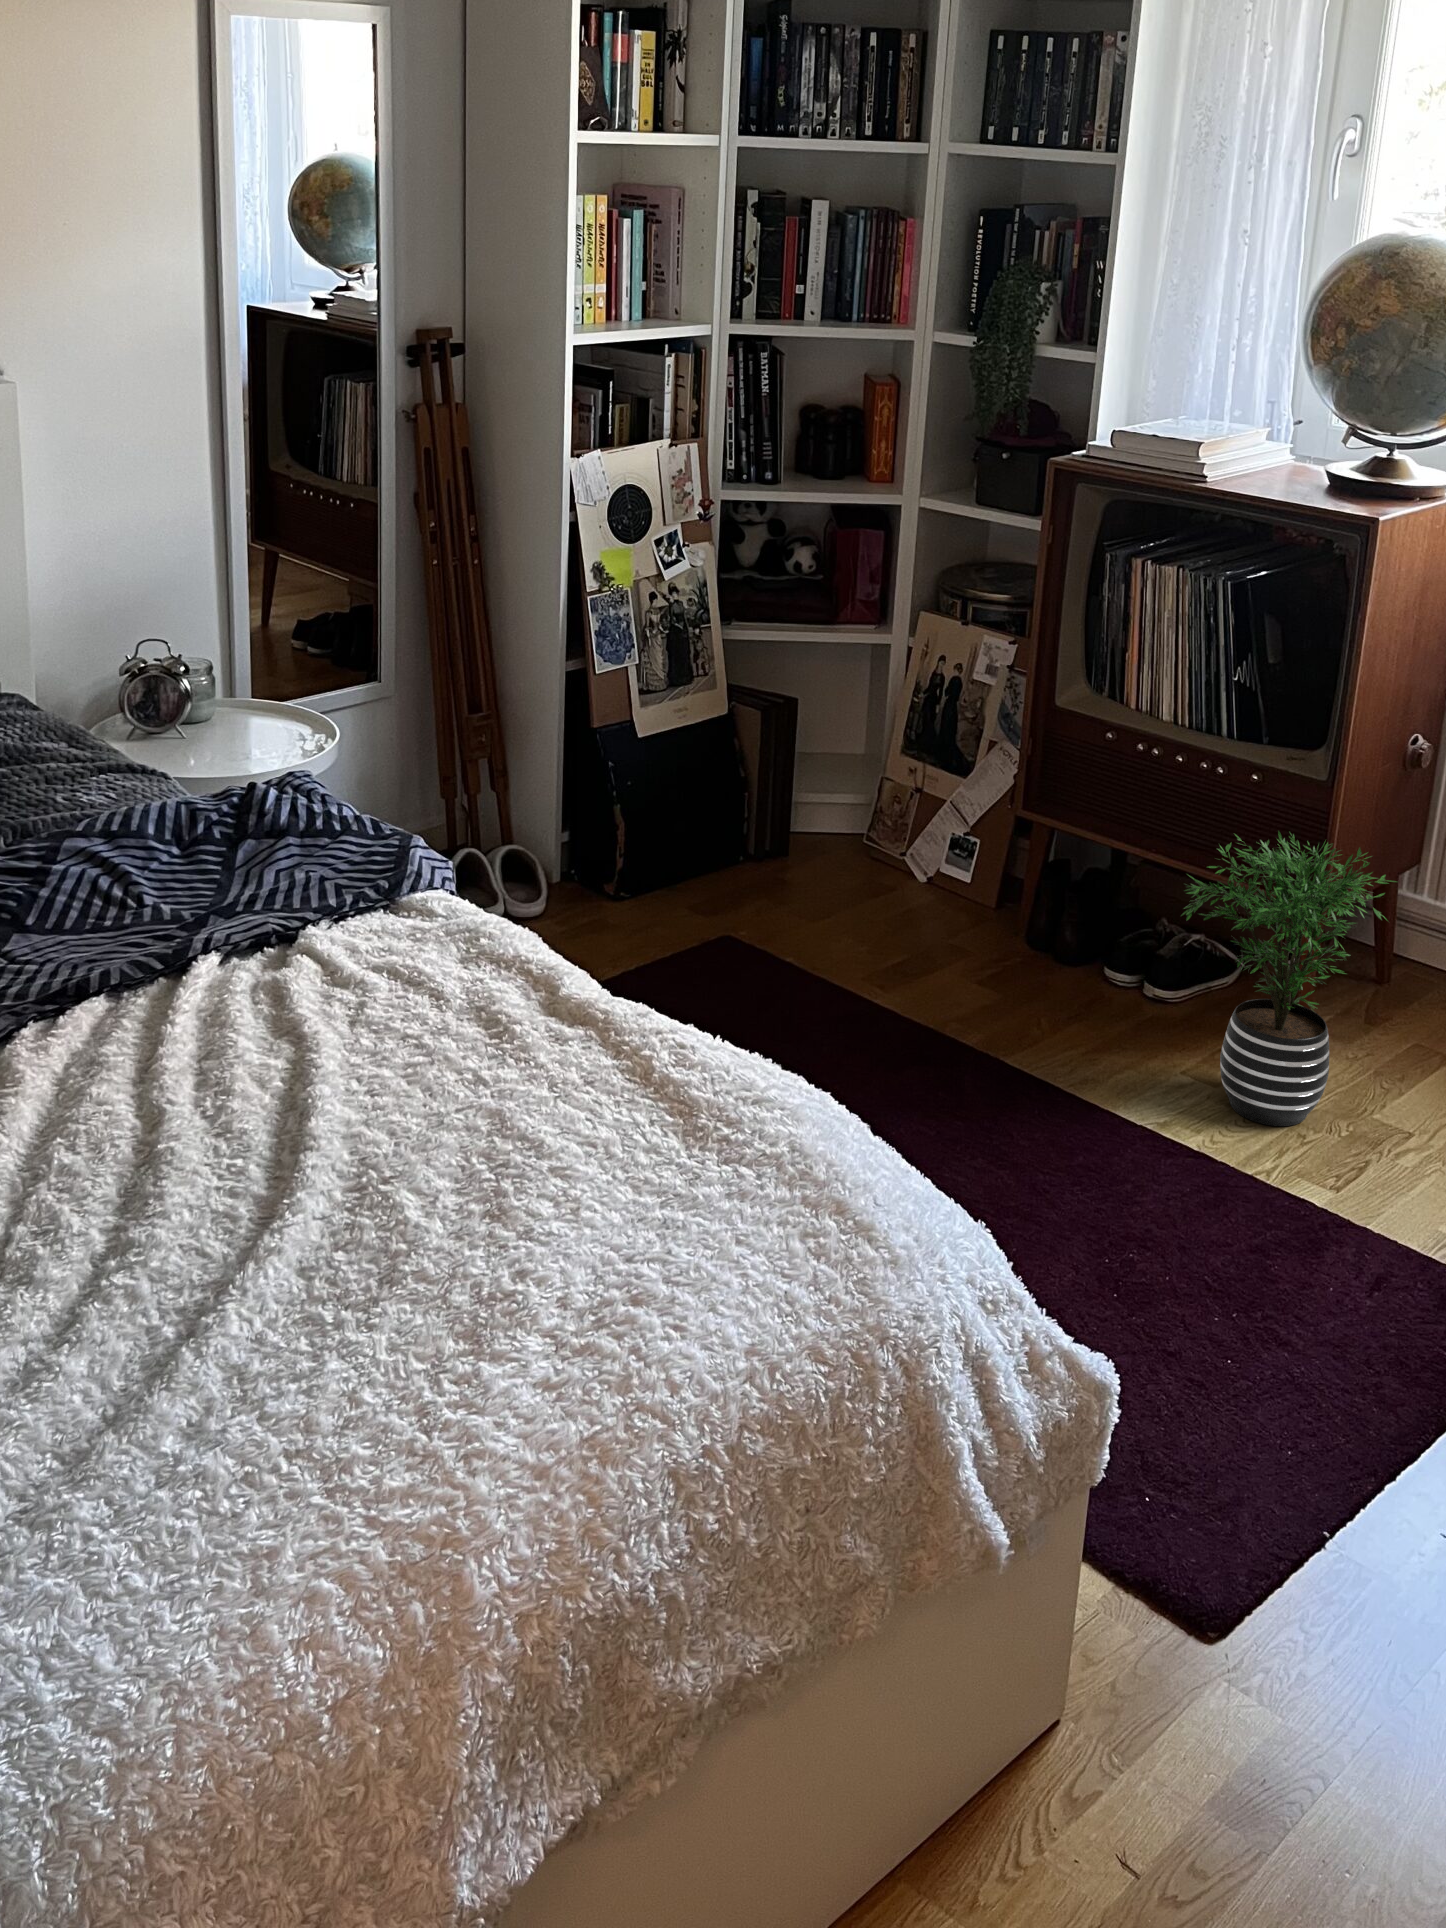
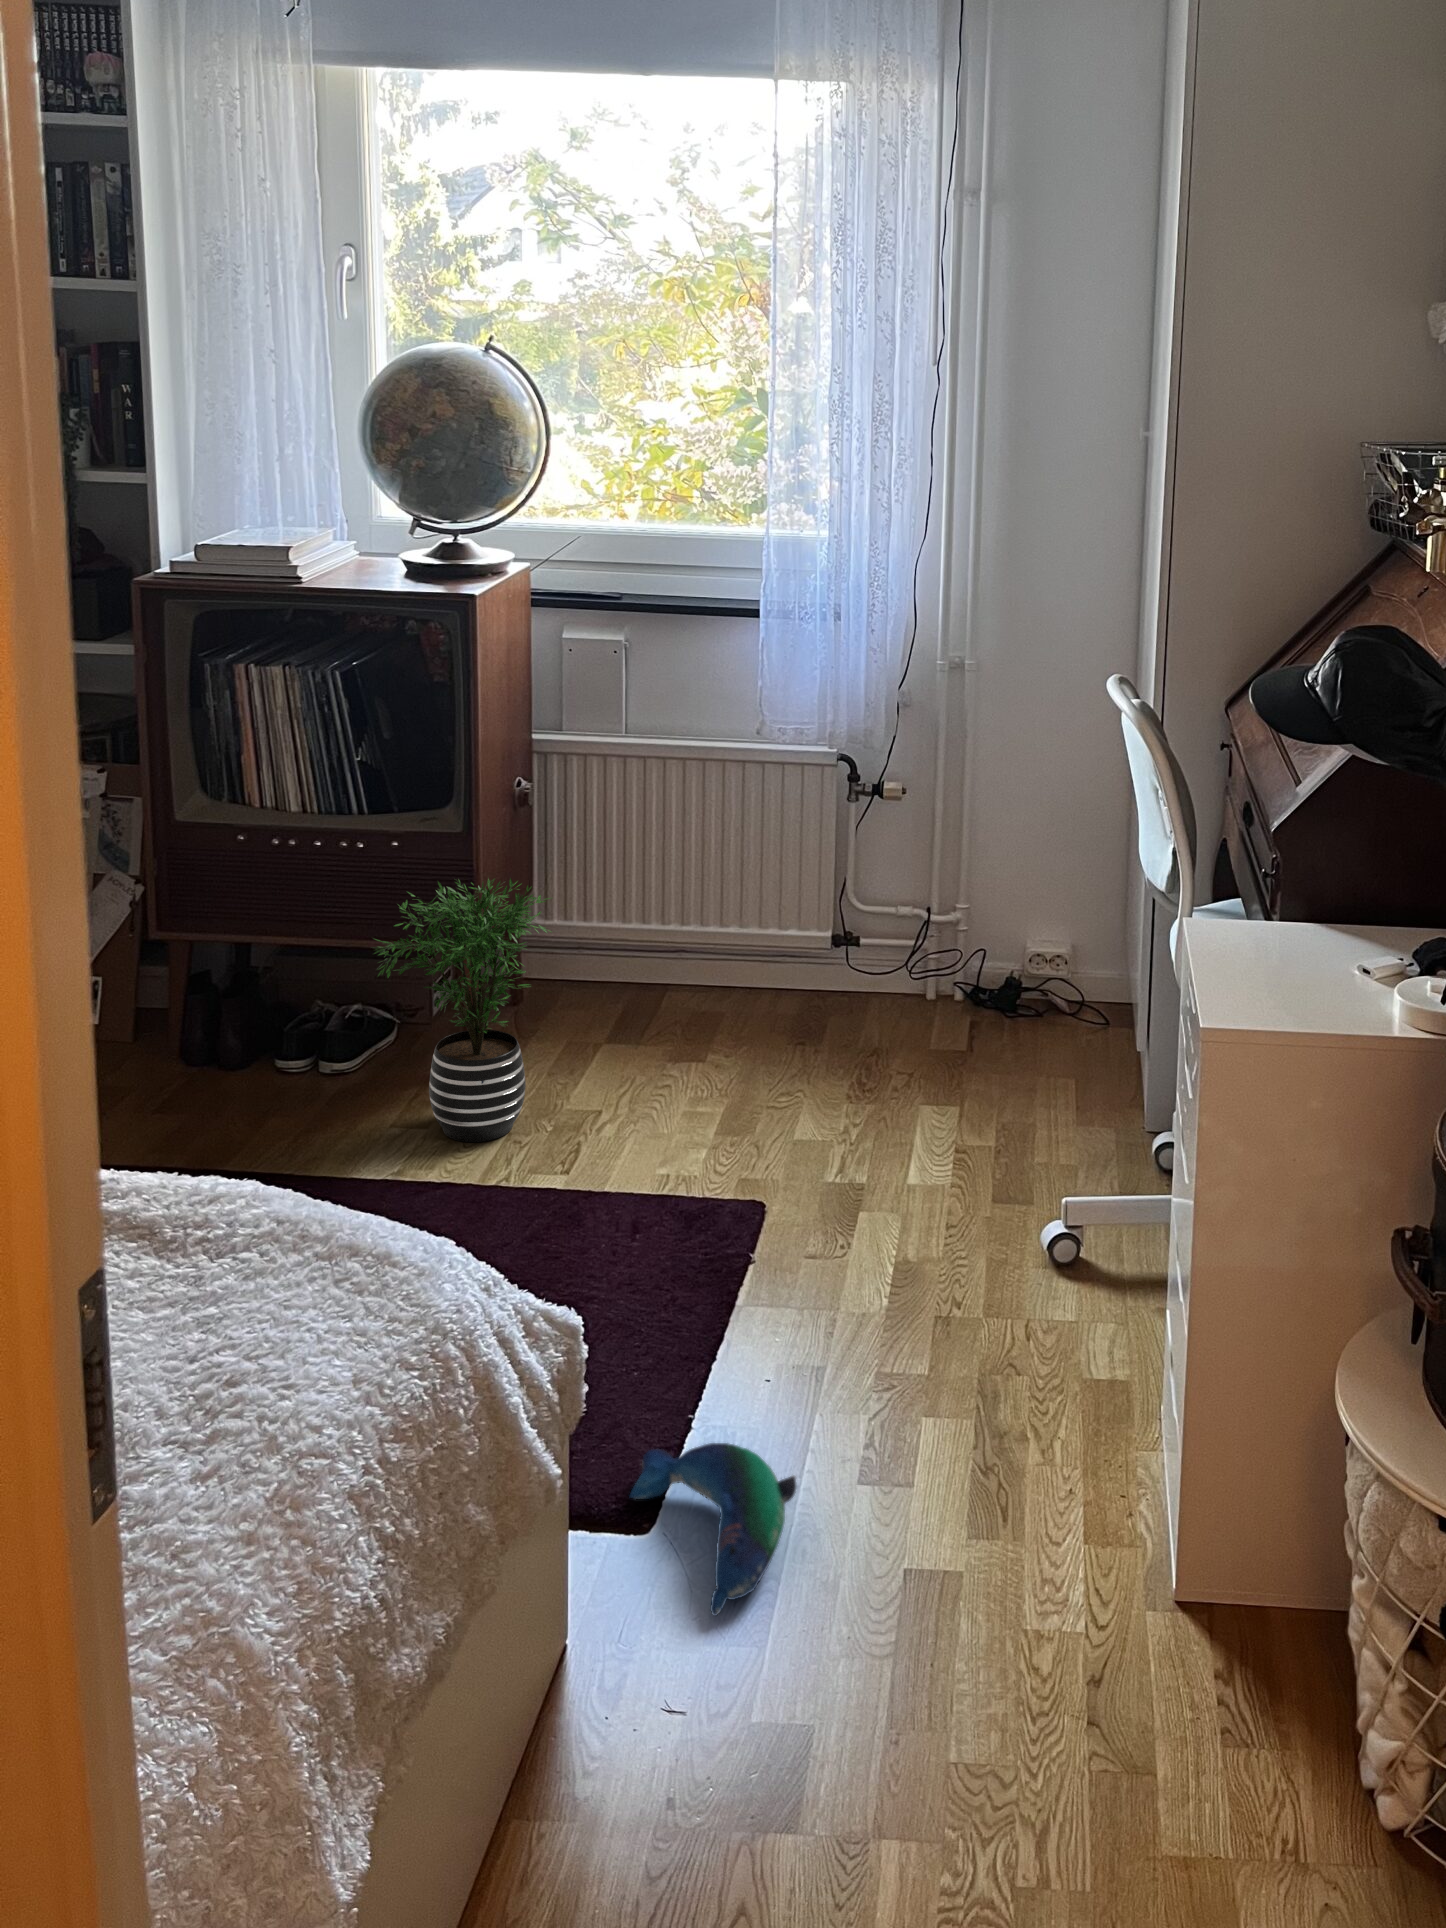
plush toy: none [1209,1548,1390,1780] -> present [630,1443,796,1616]

